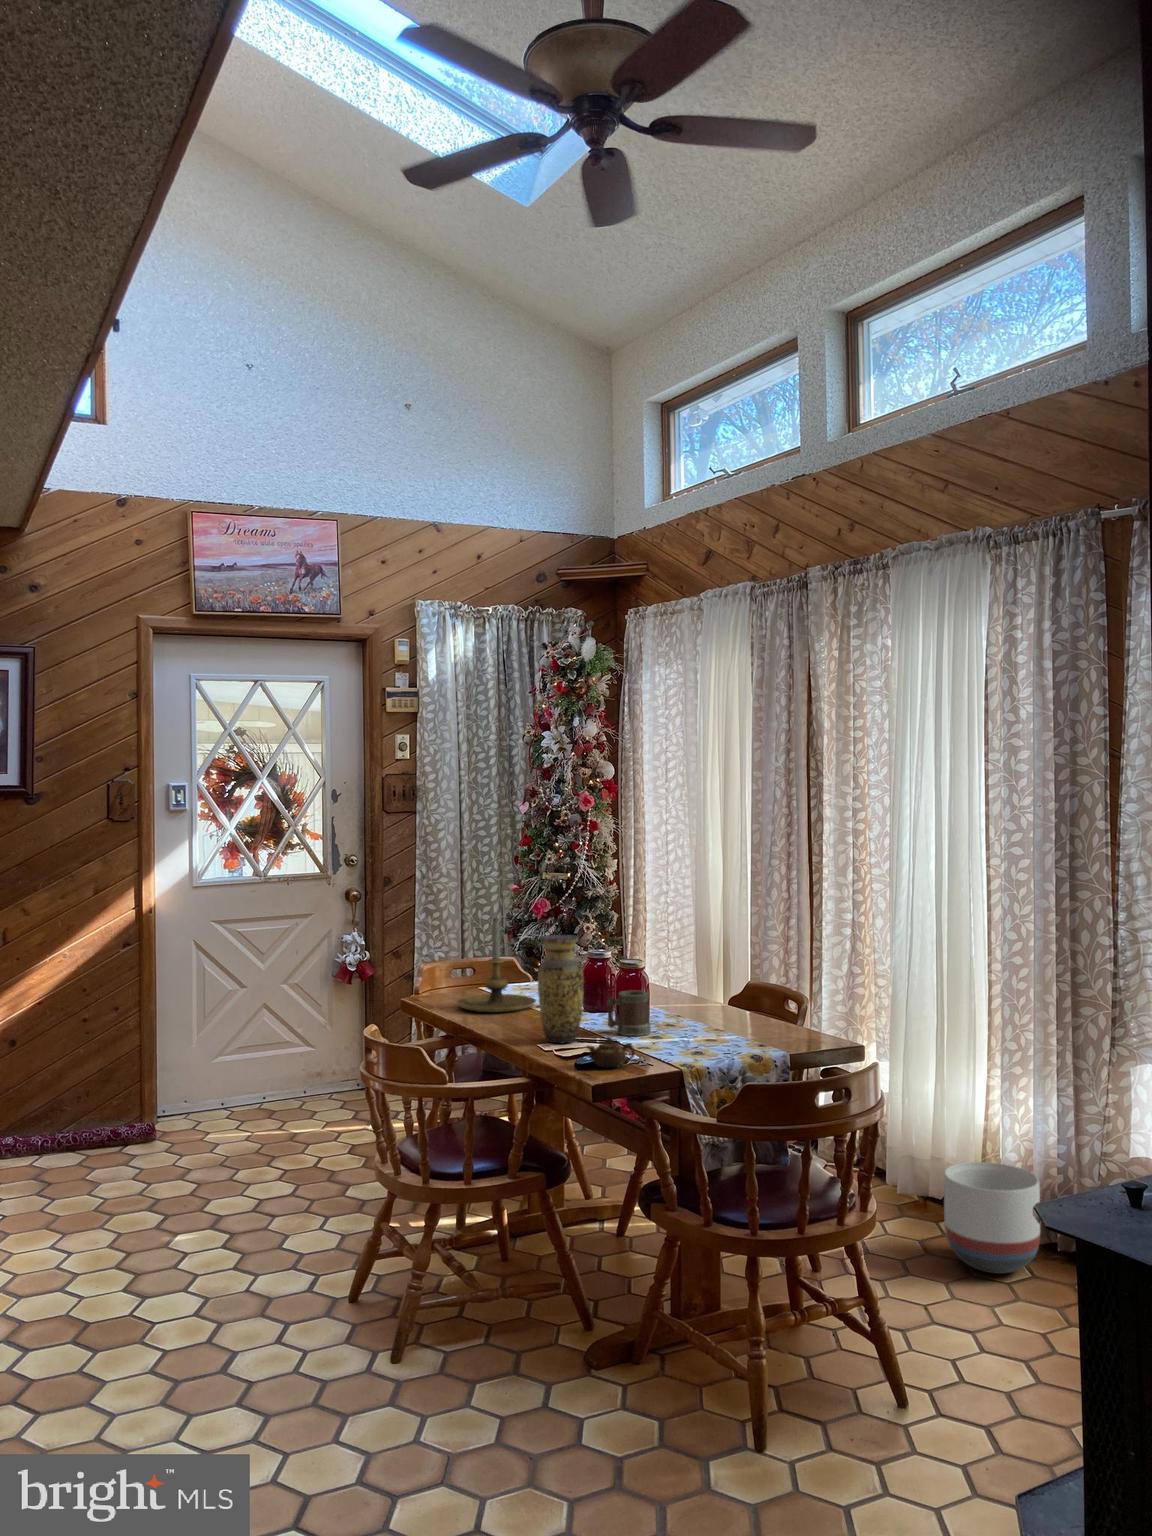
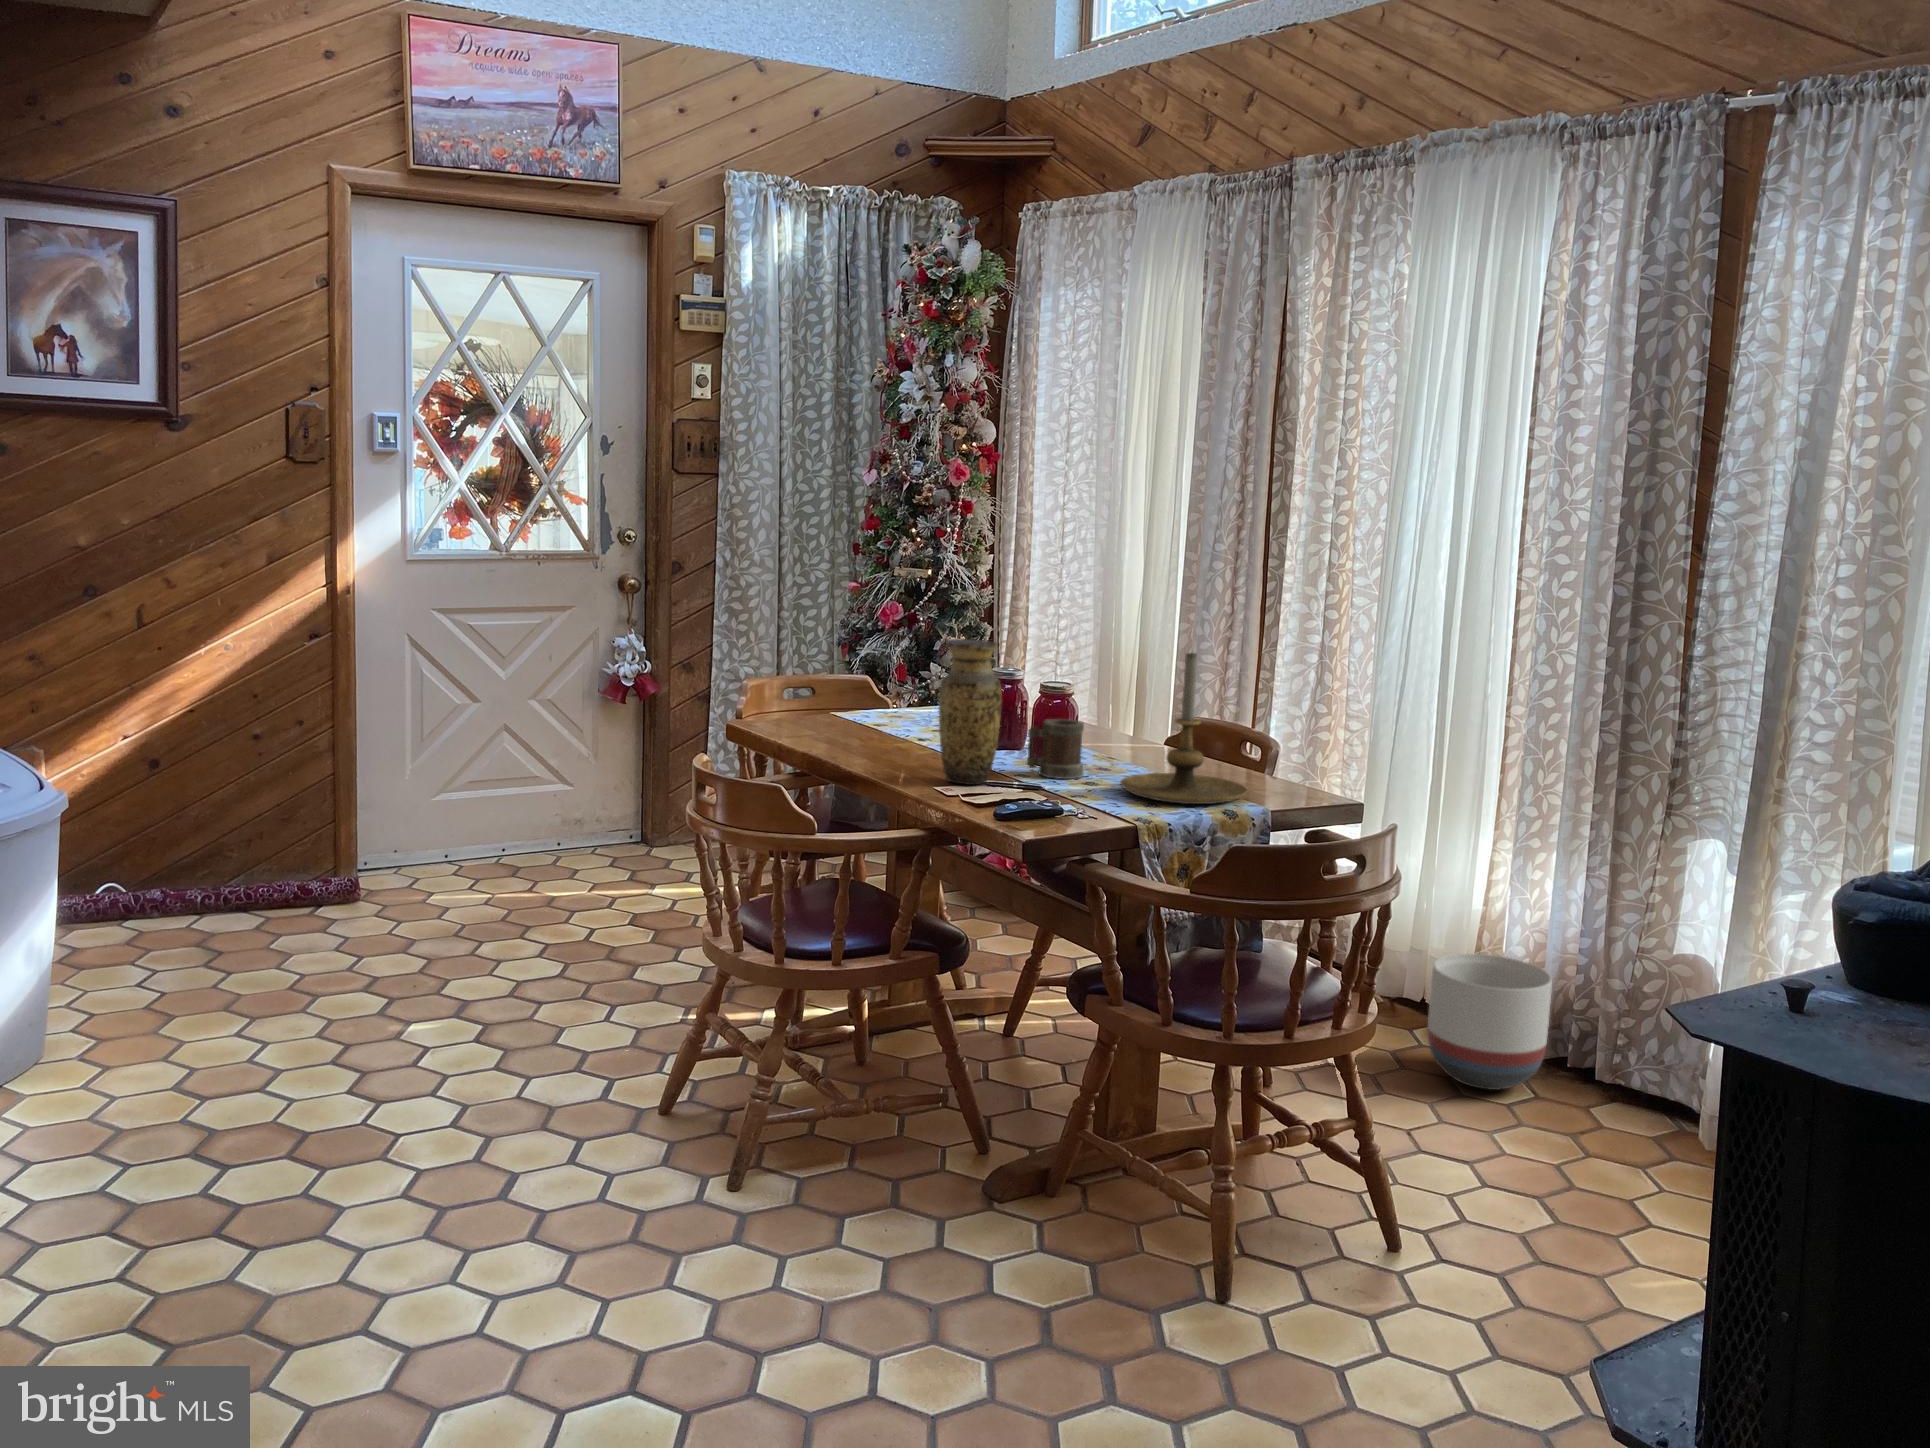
candle holder: present [457,918,536,1012] -> present [1120,653,1247,804]
teapot: present [587,1037,635,1067] -> none [1015,777,1080,817]

